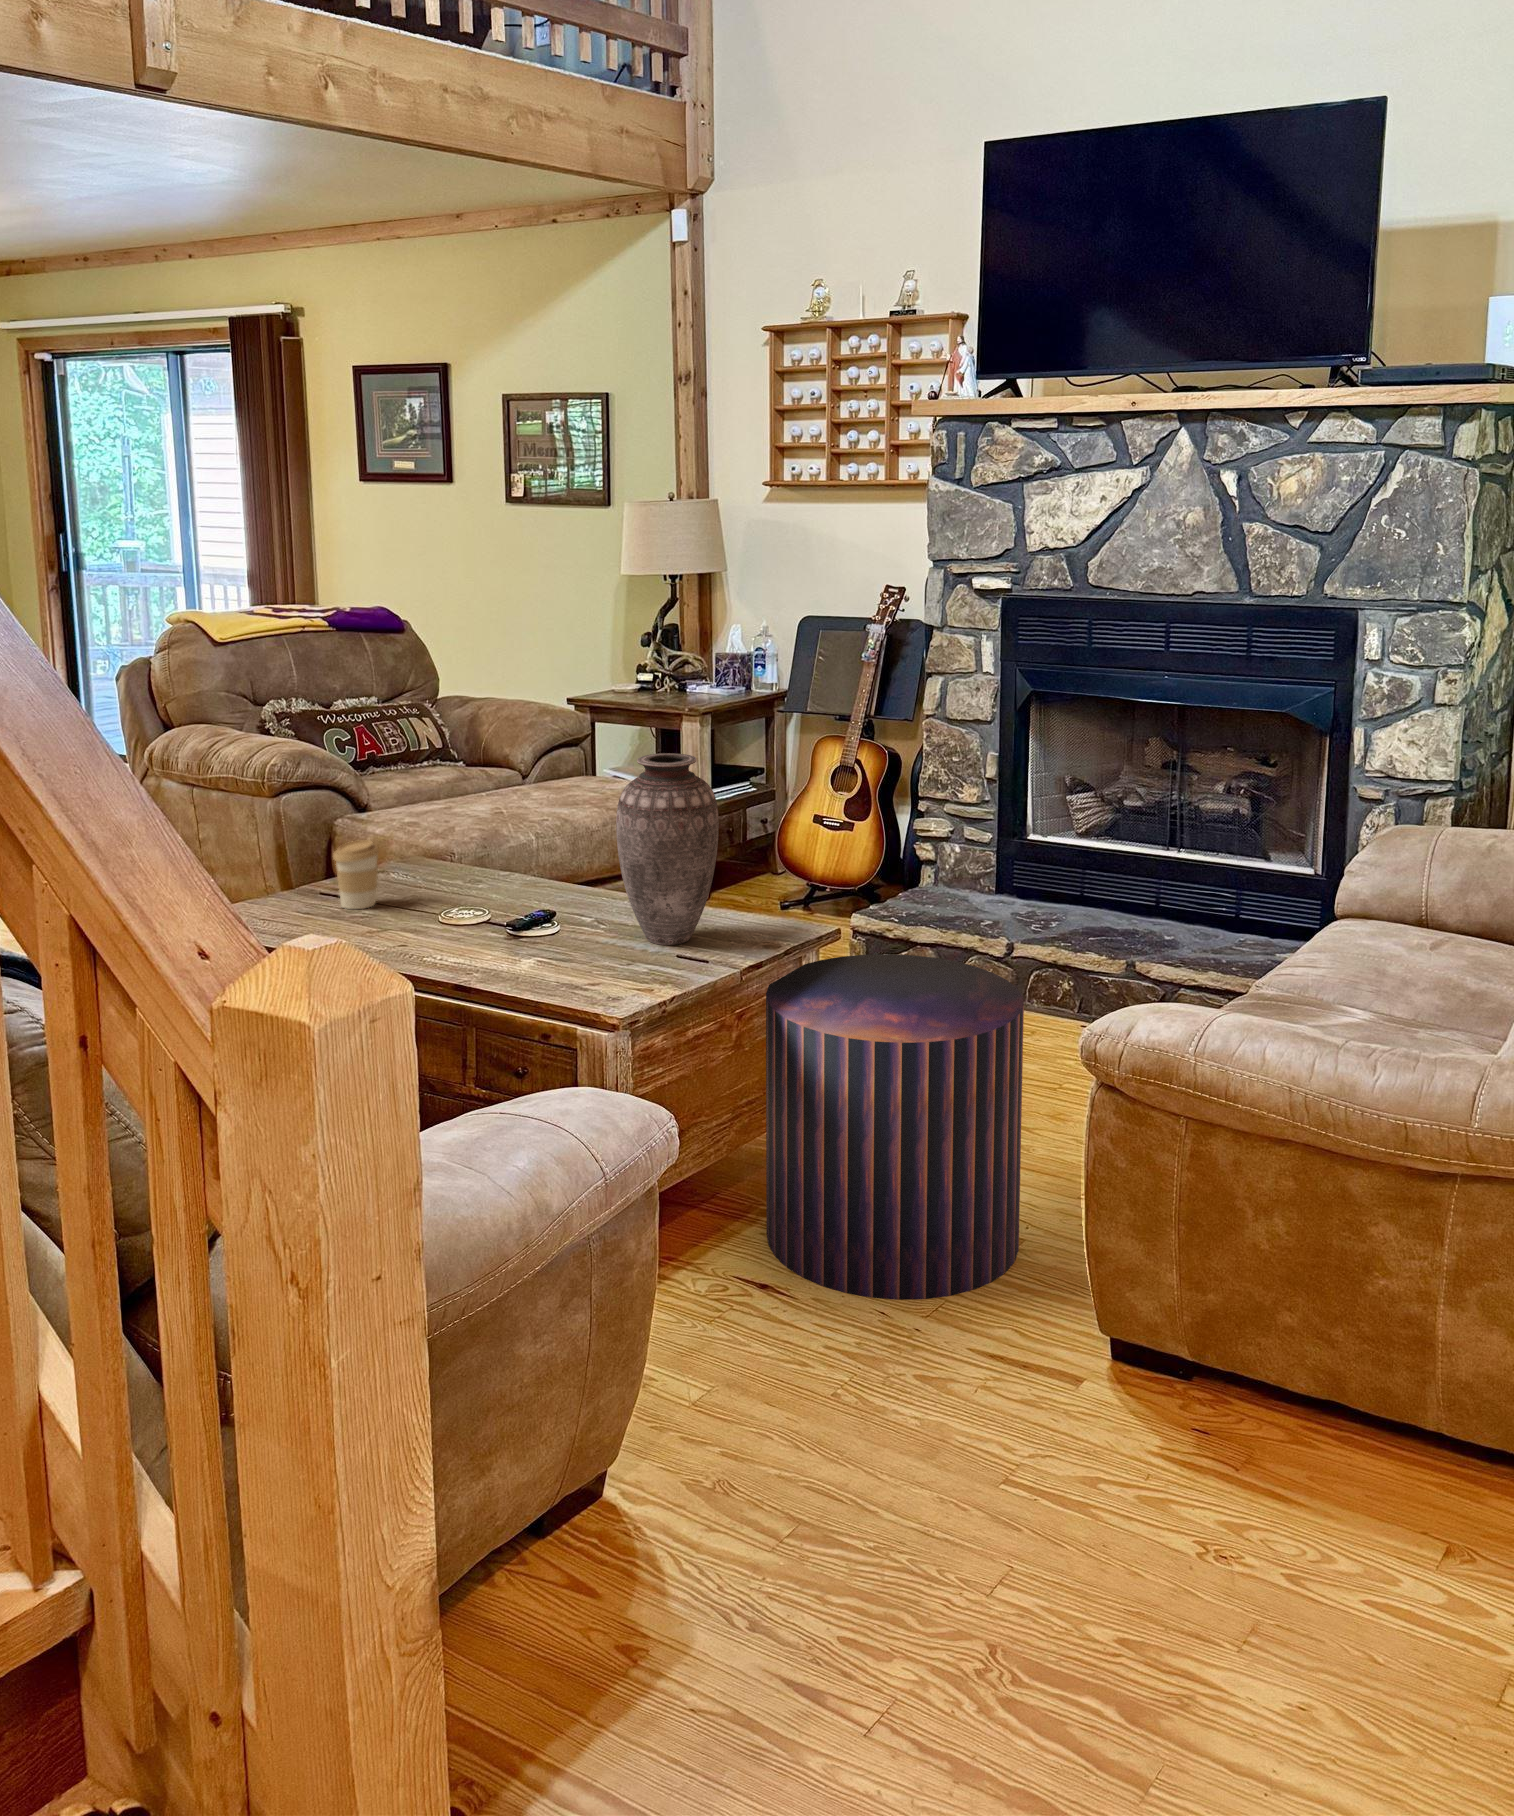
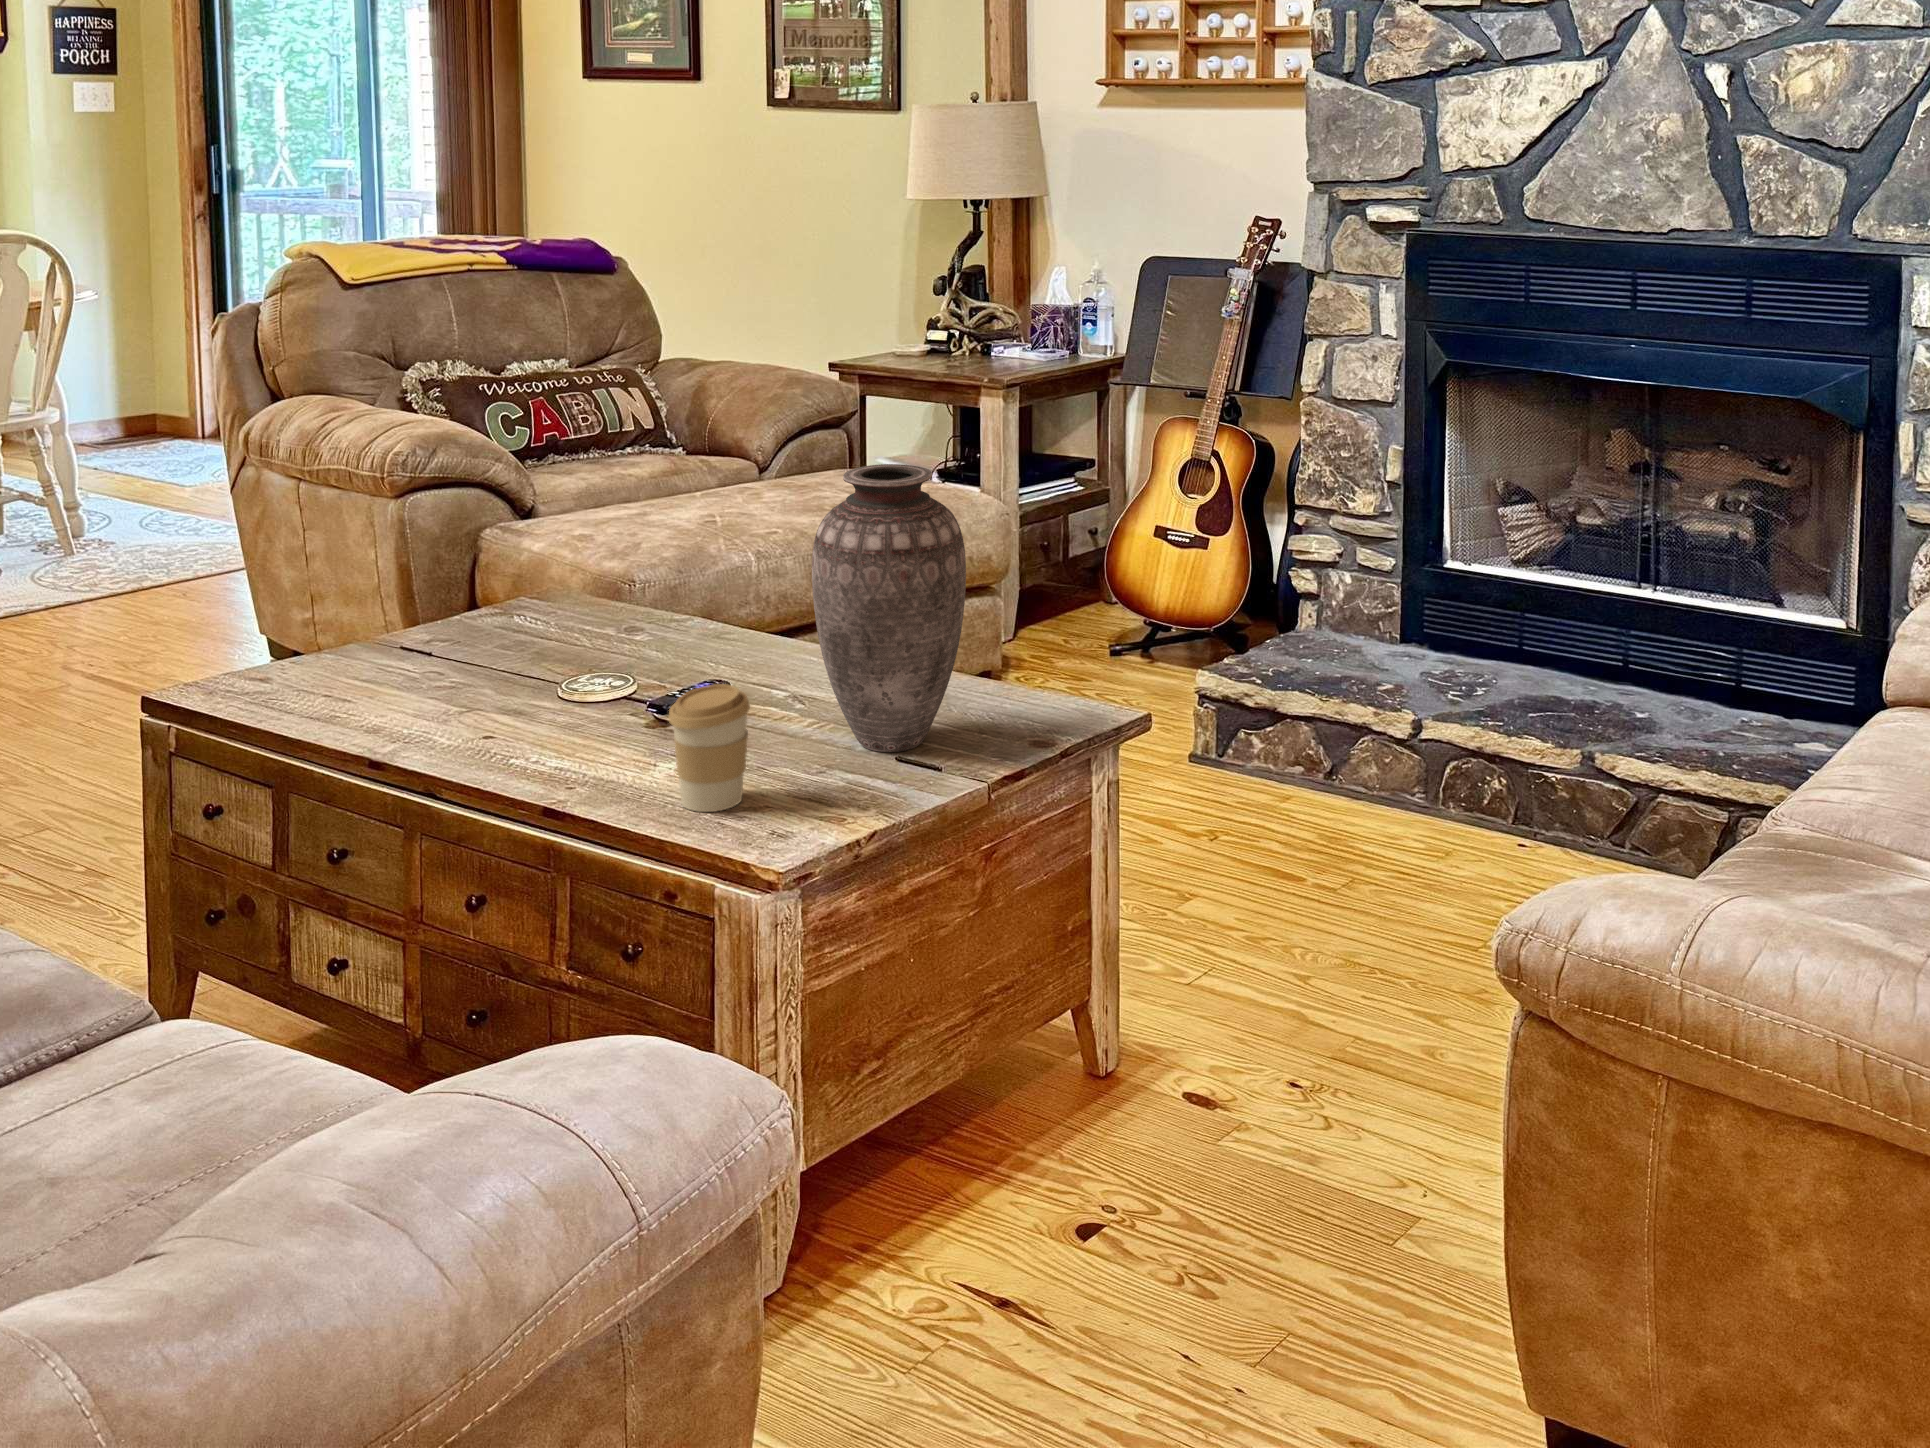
coffee cup: present [333,840,379,909] -> present [669,684,750,812]
pouf: present [766,954,1024,1300] -> none [1023,768,1416,1336]

